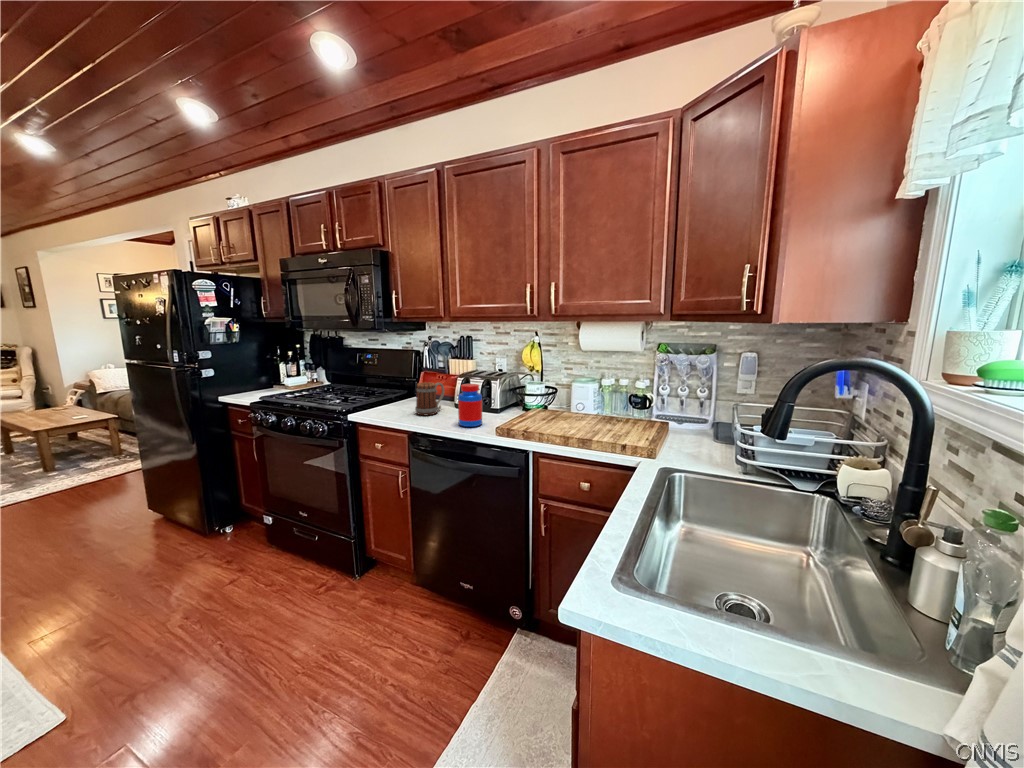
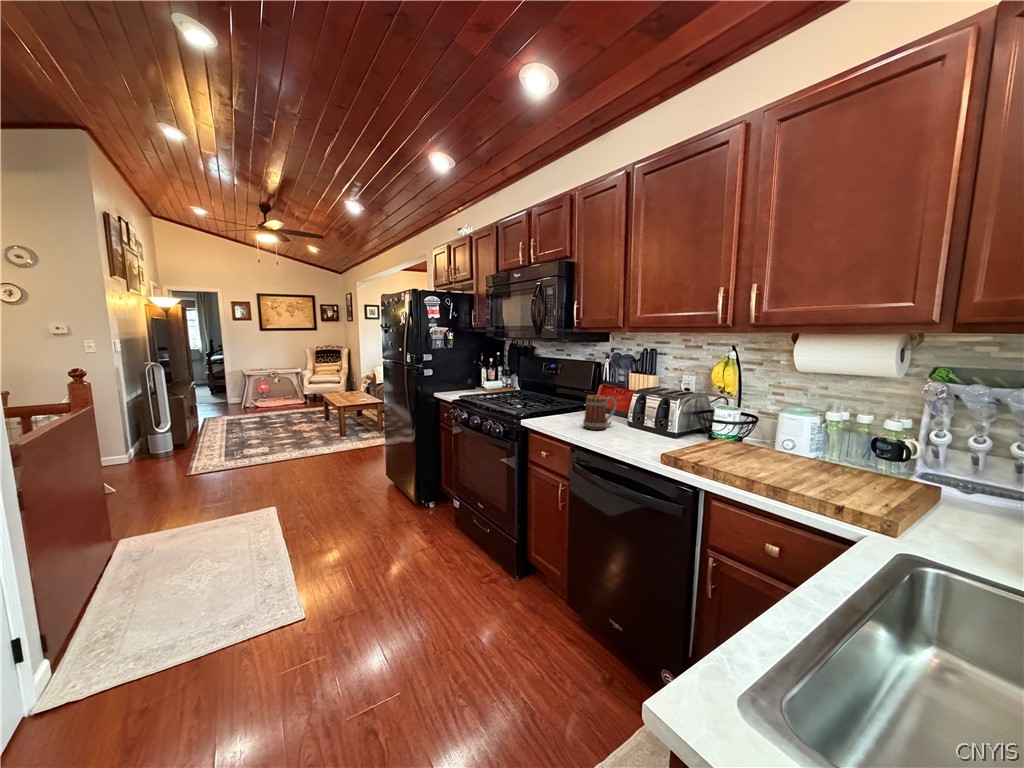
jar: present [458,384,482,427] -> none [623,400,652,449]

